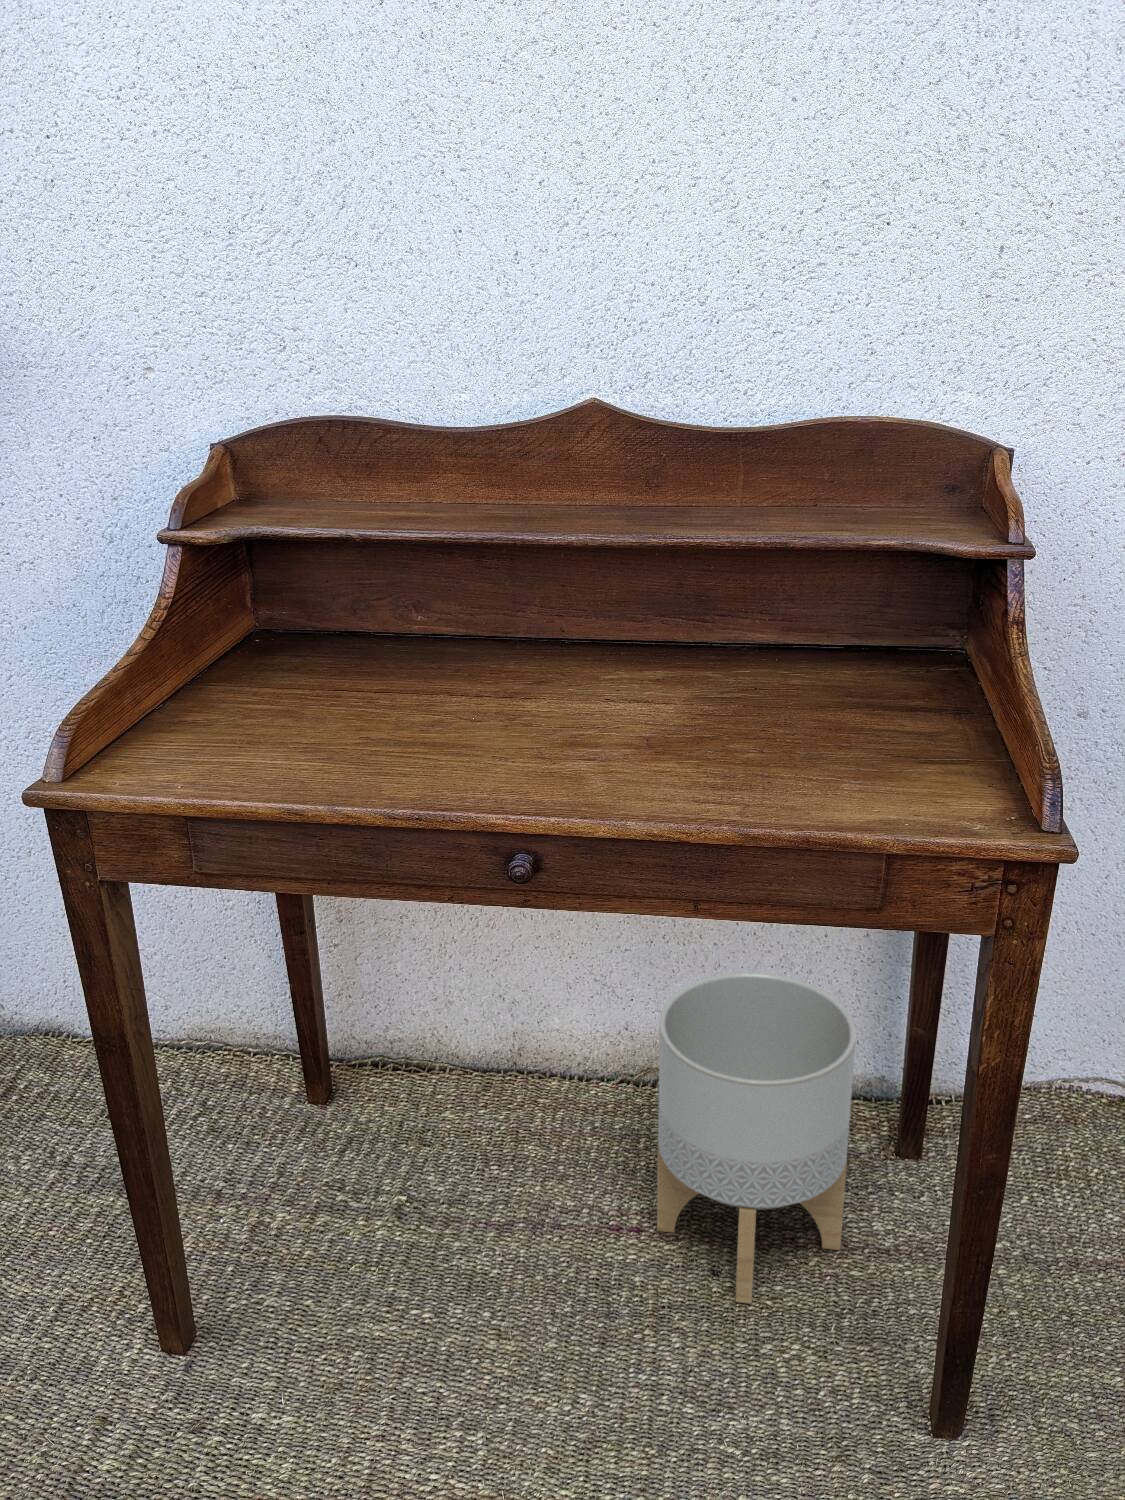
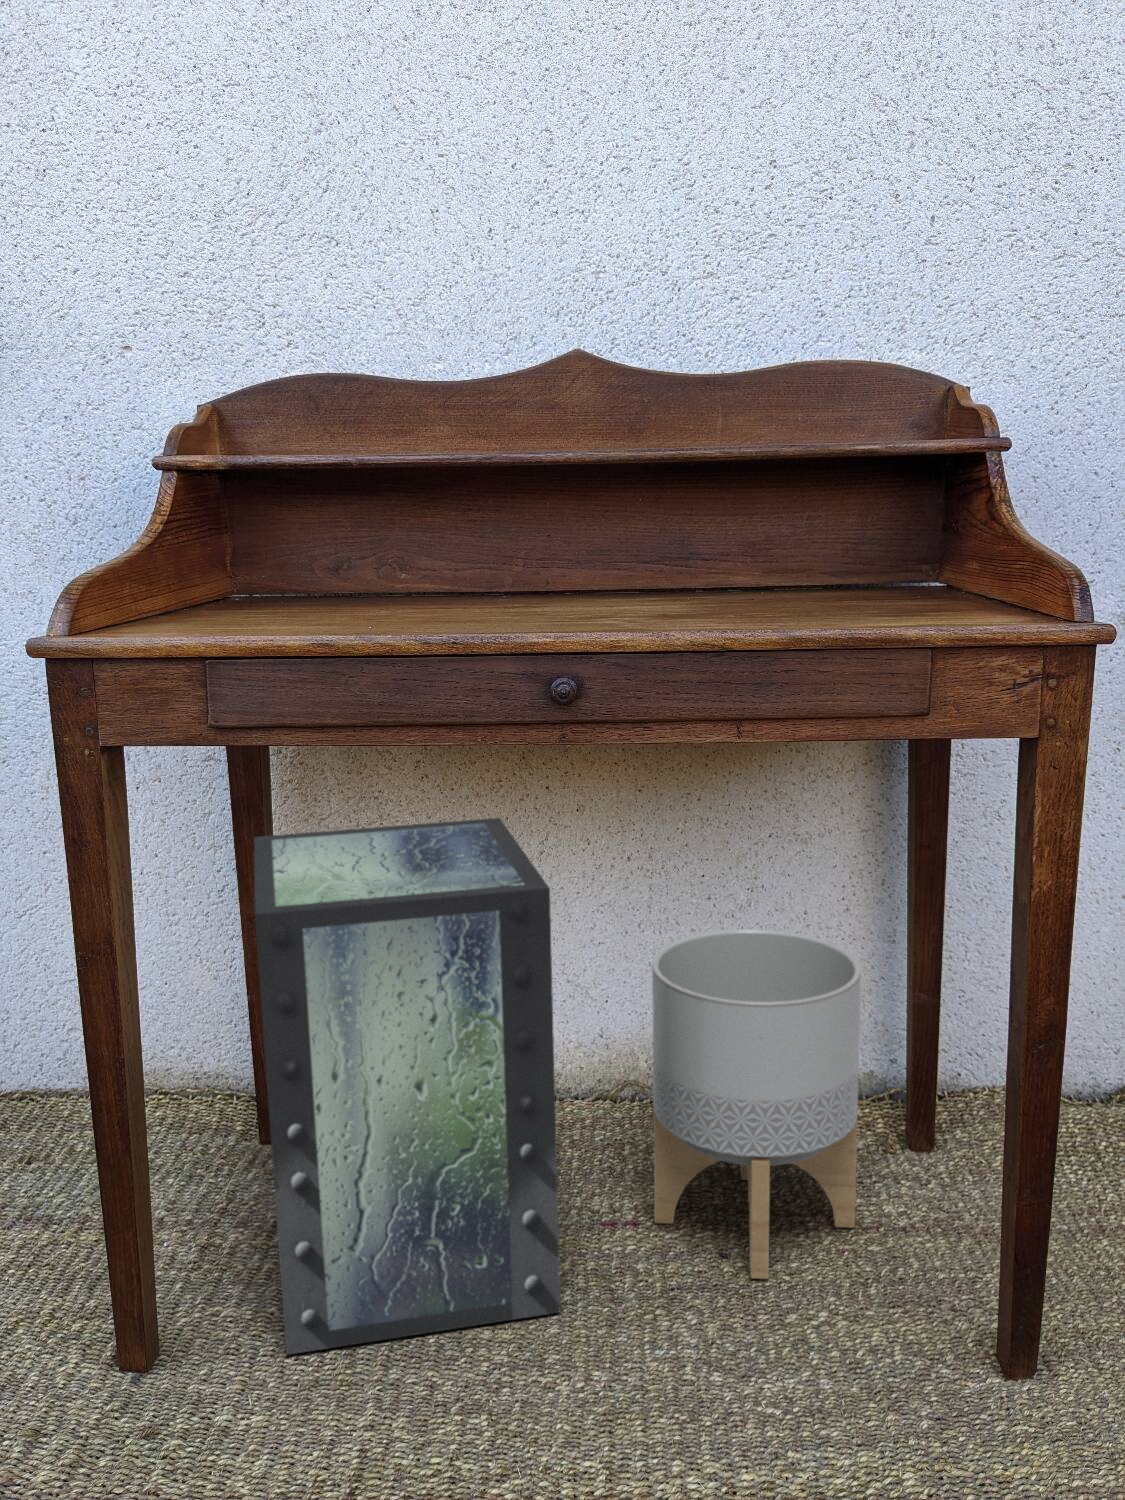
storage box: none [278,866,560,1354] -> present [254,818,560,1355]

